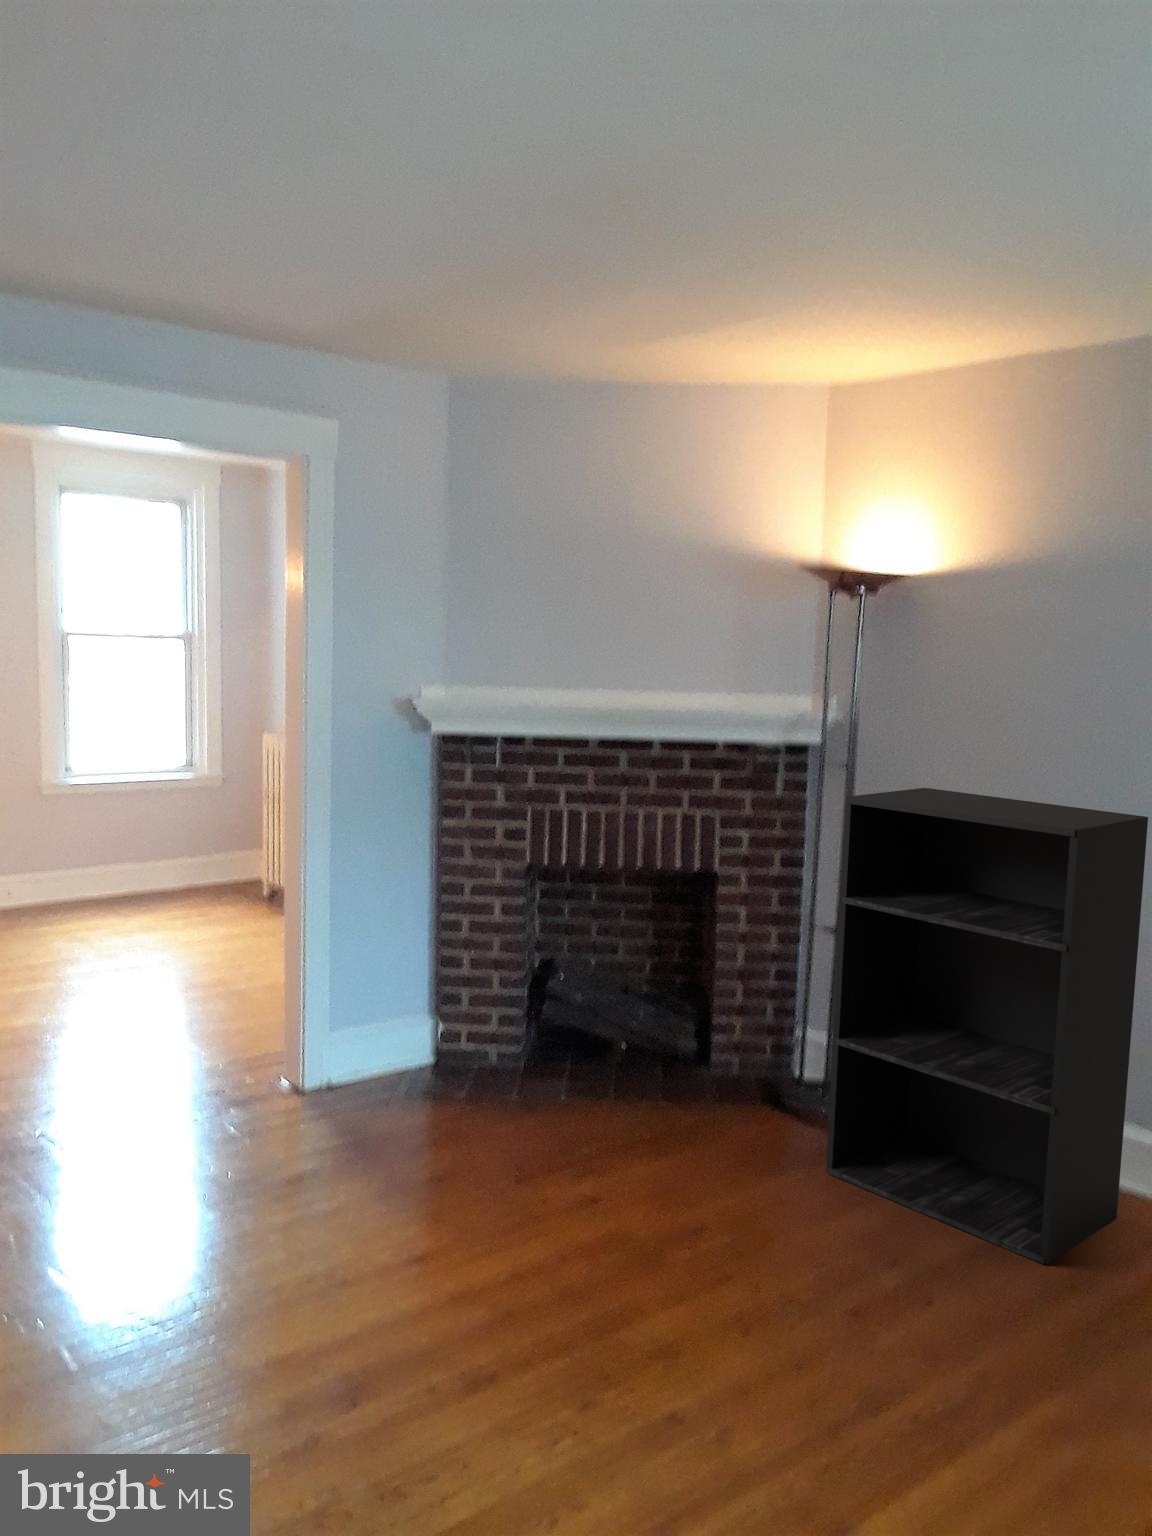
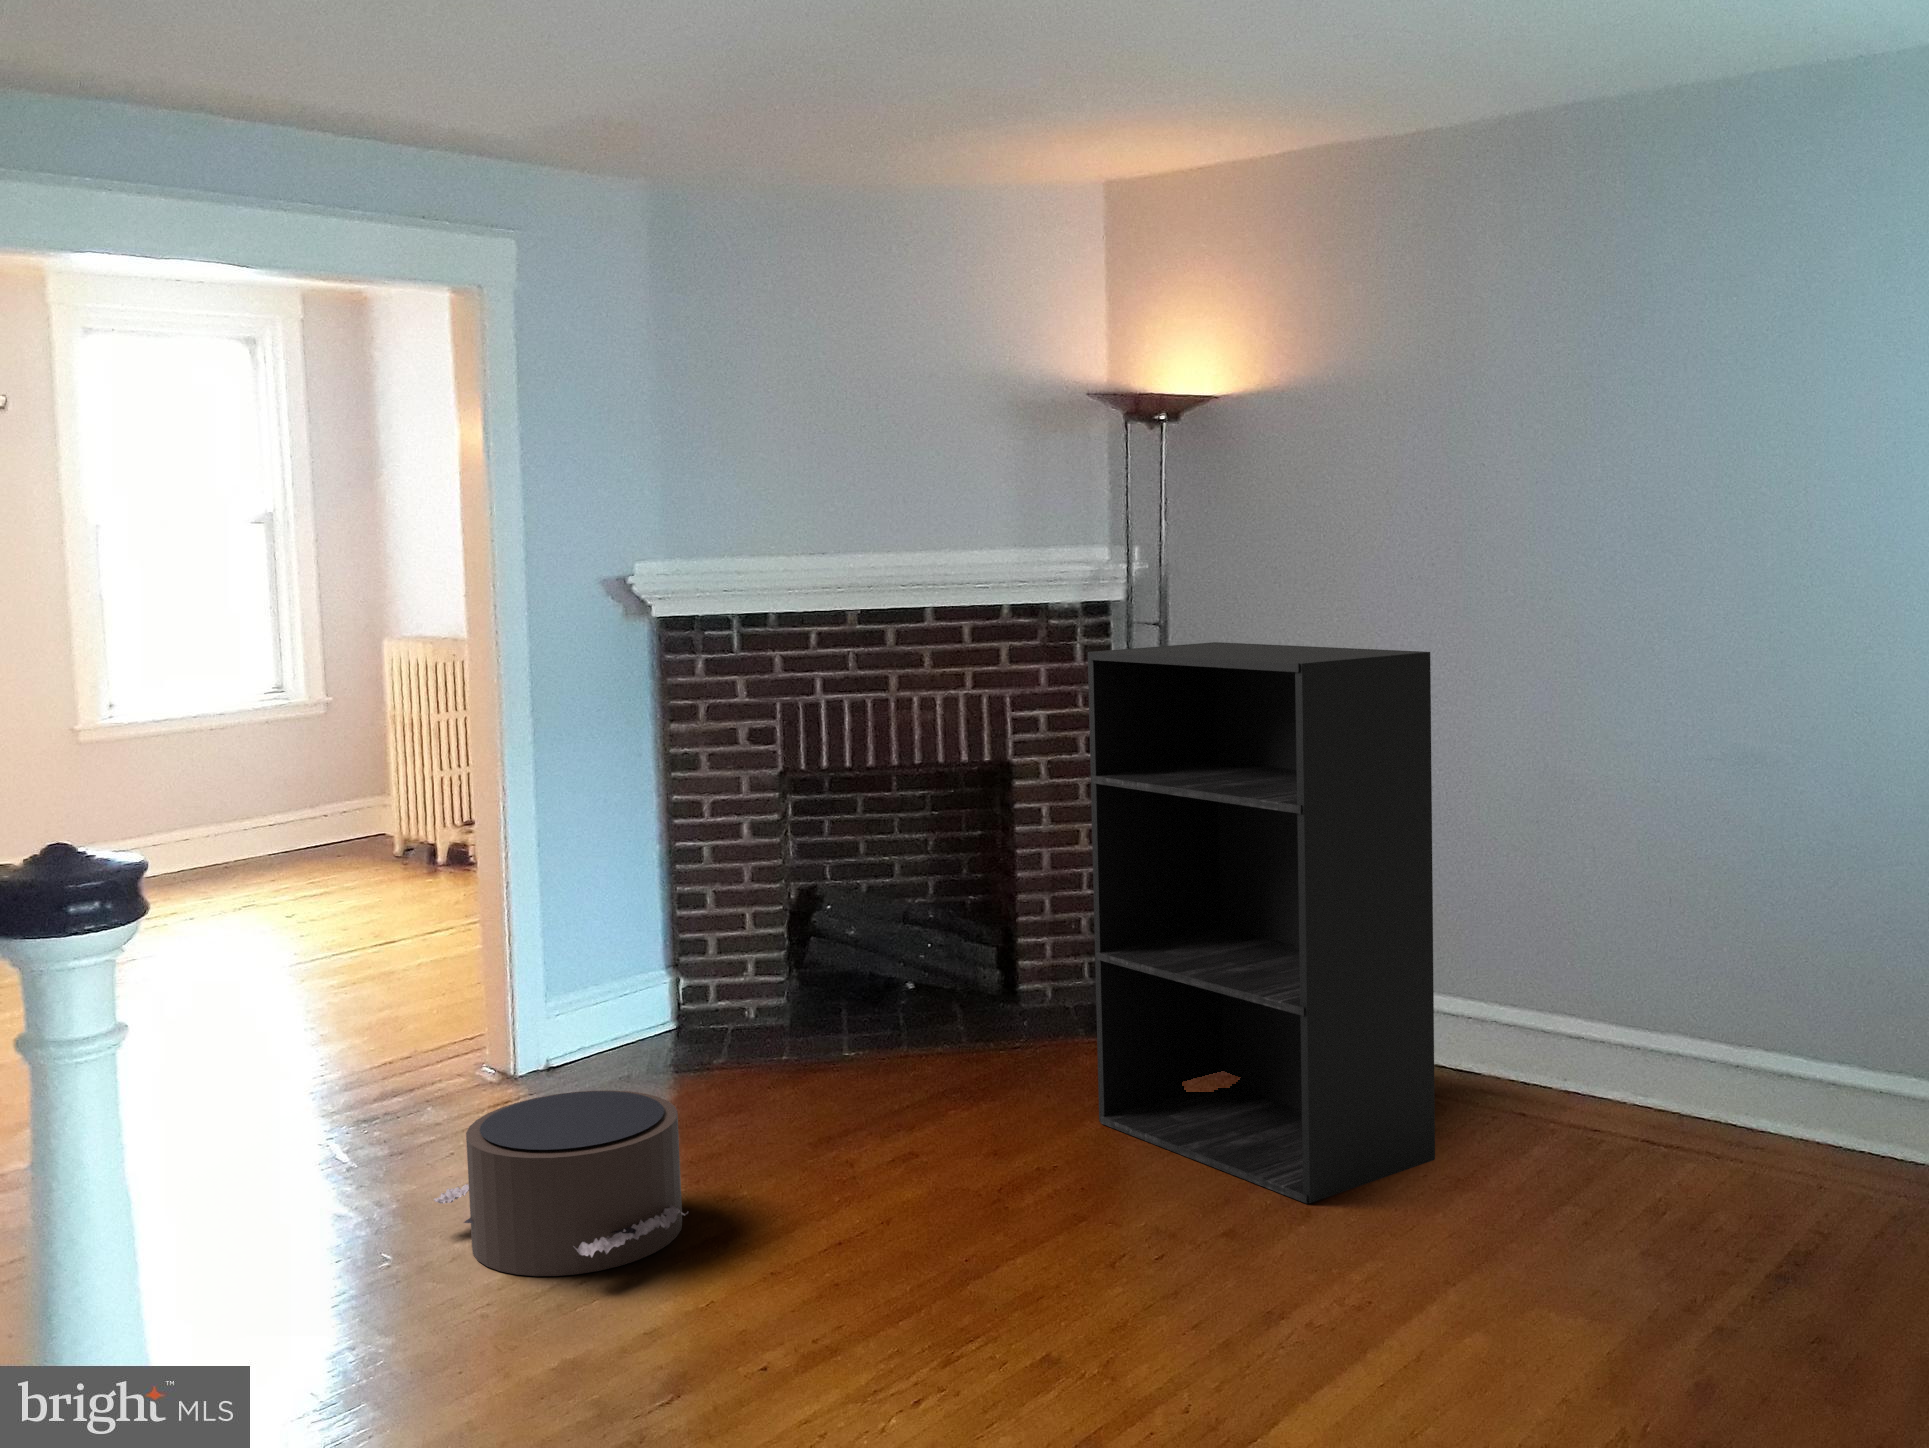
pouf: none [326,1157,558,1336] -> present [433,1090,688,1276]

